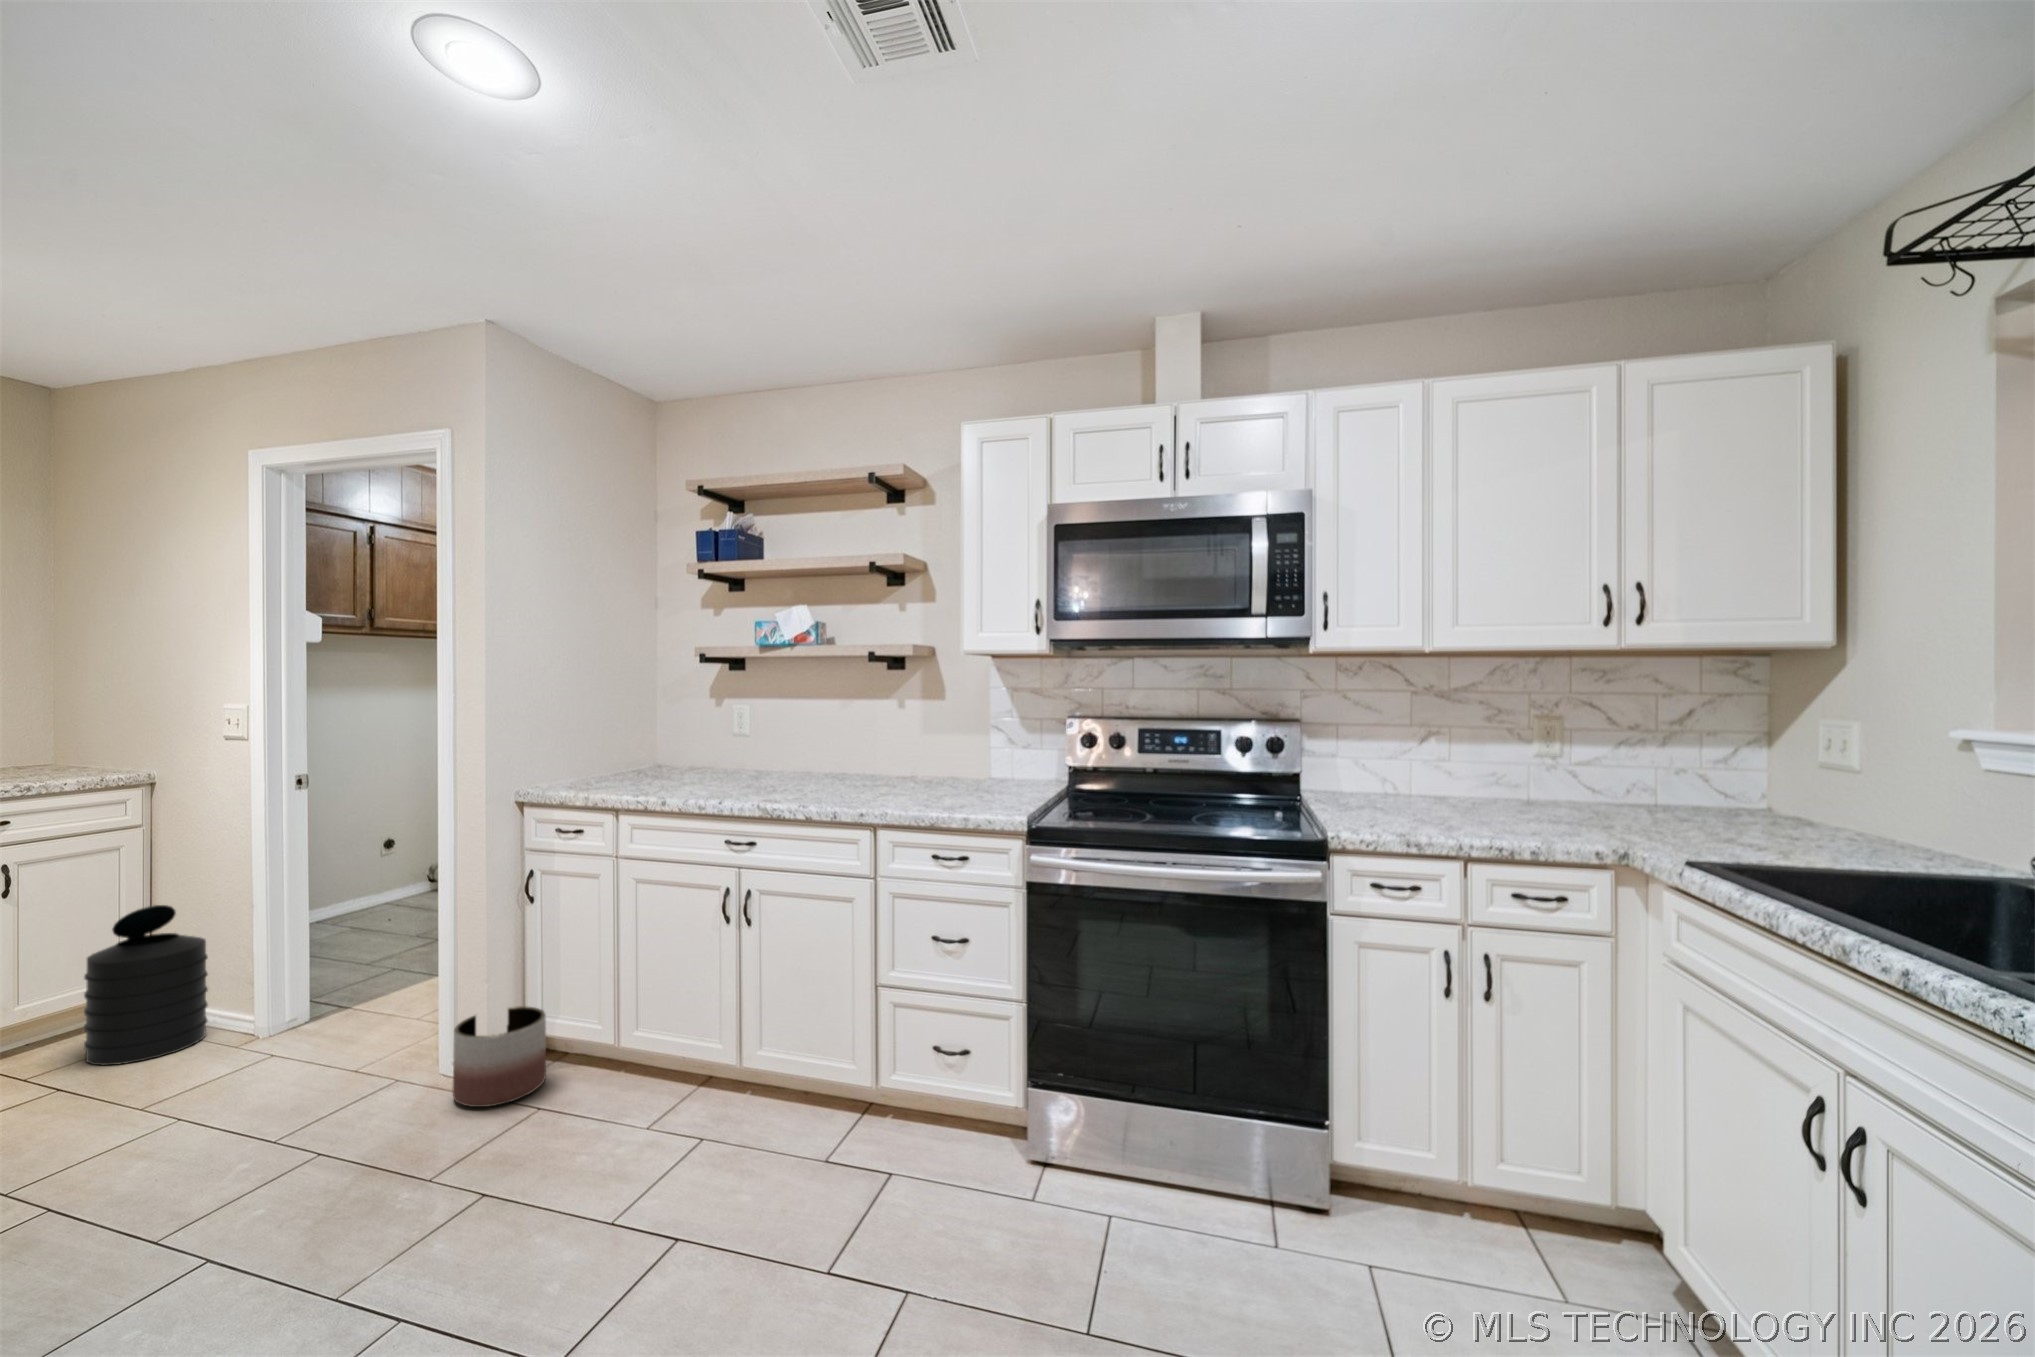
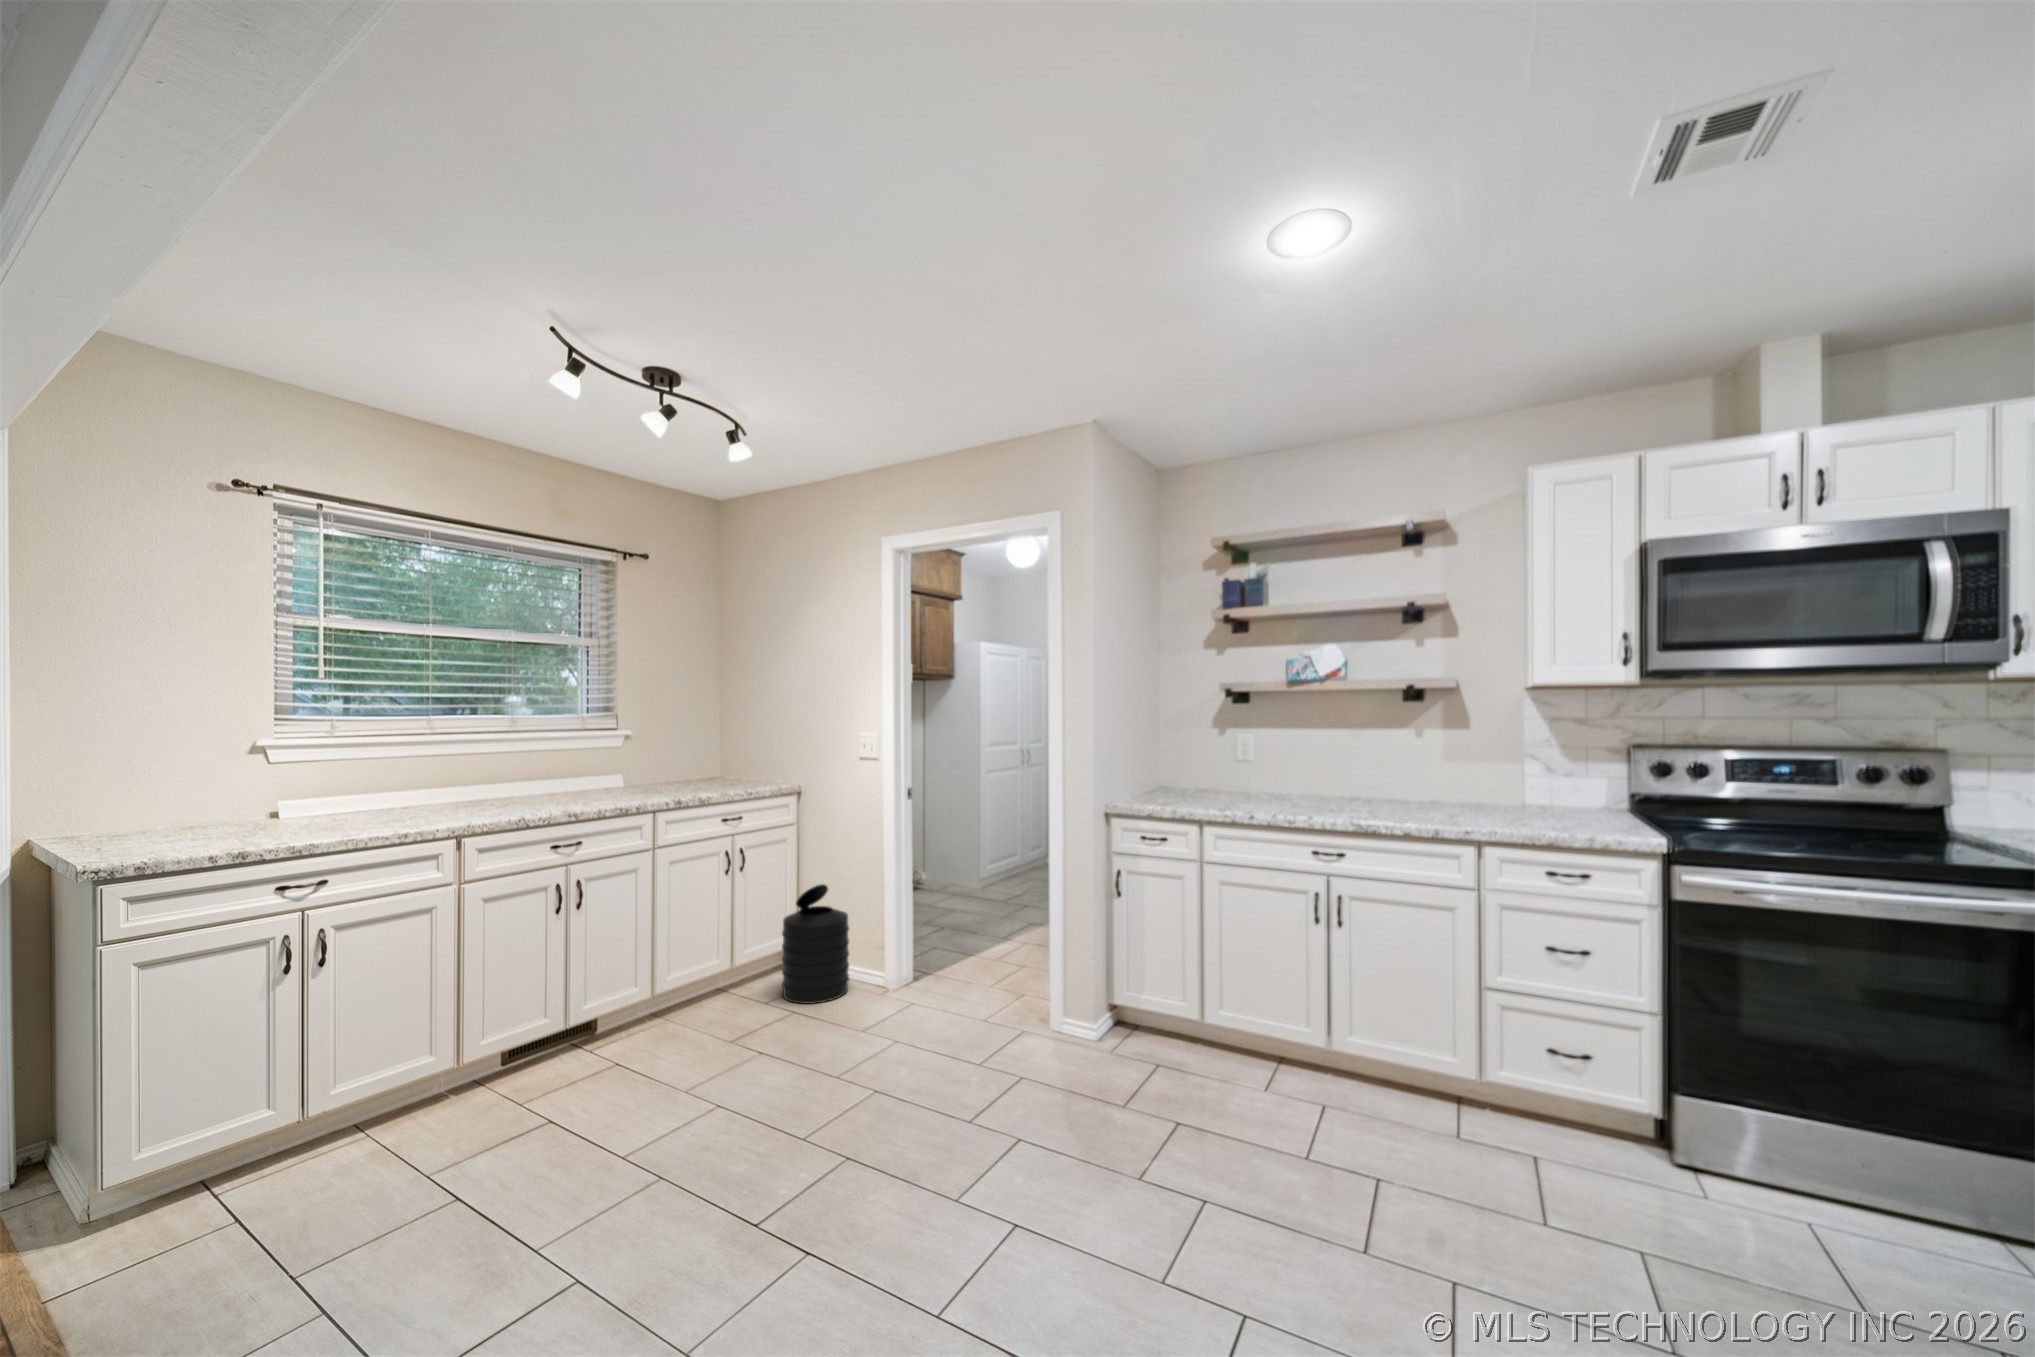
planter: present [453,1006,546,1107] -> none [1081,983,1147,1064]

